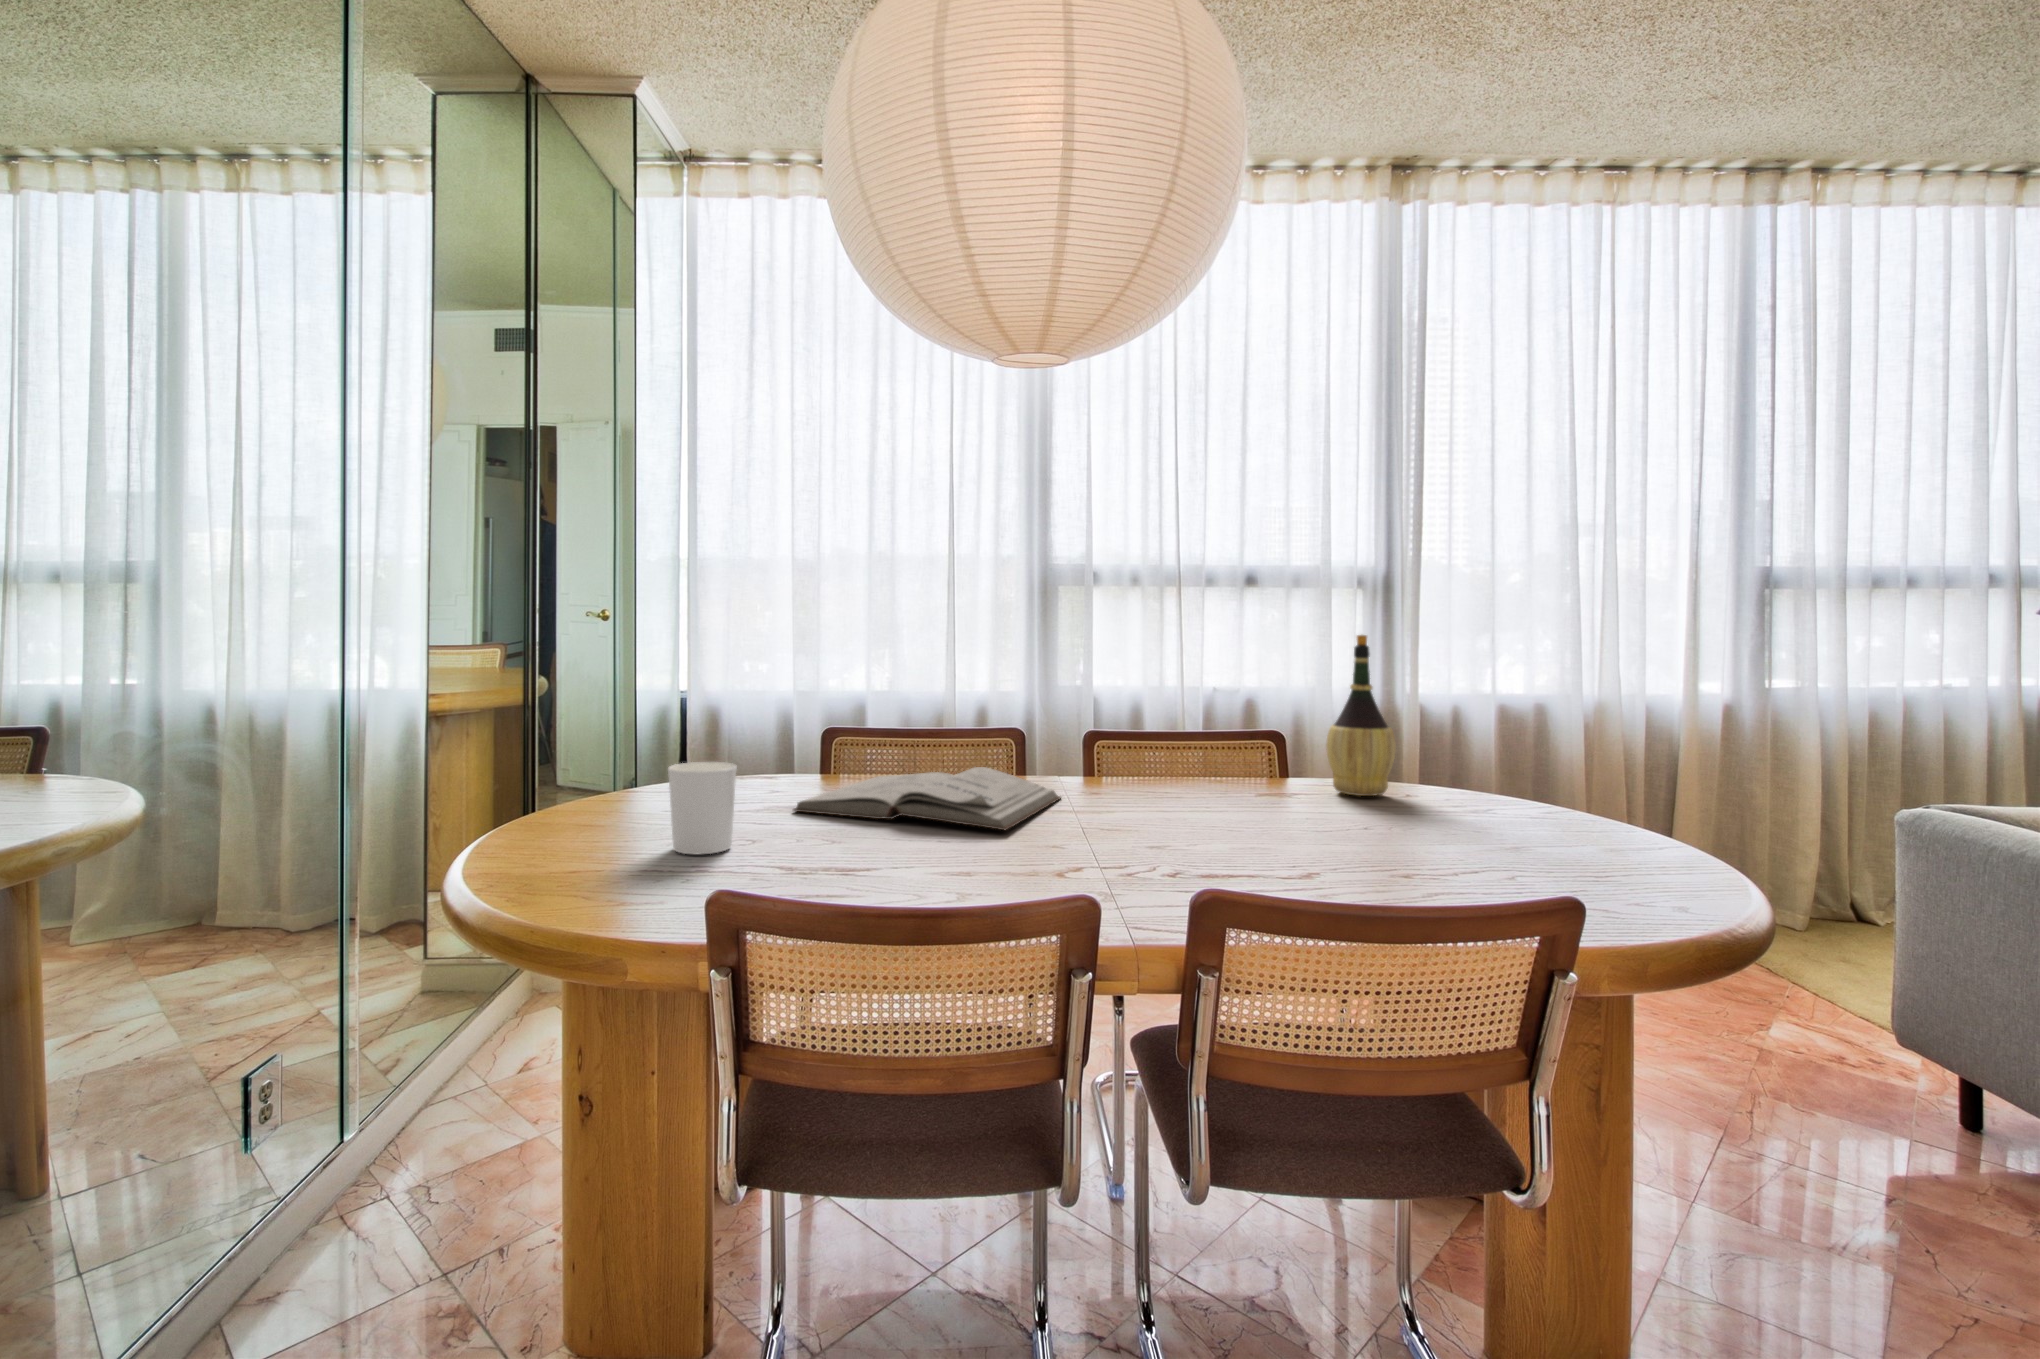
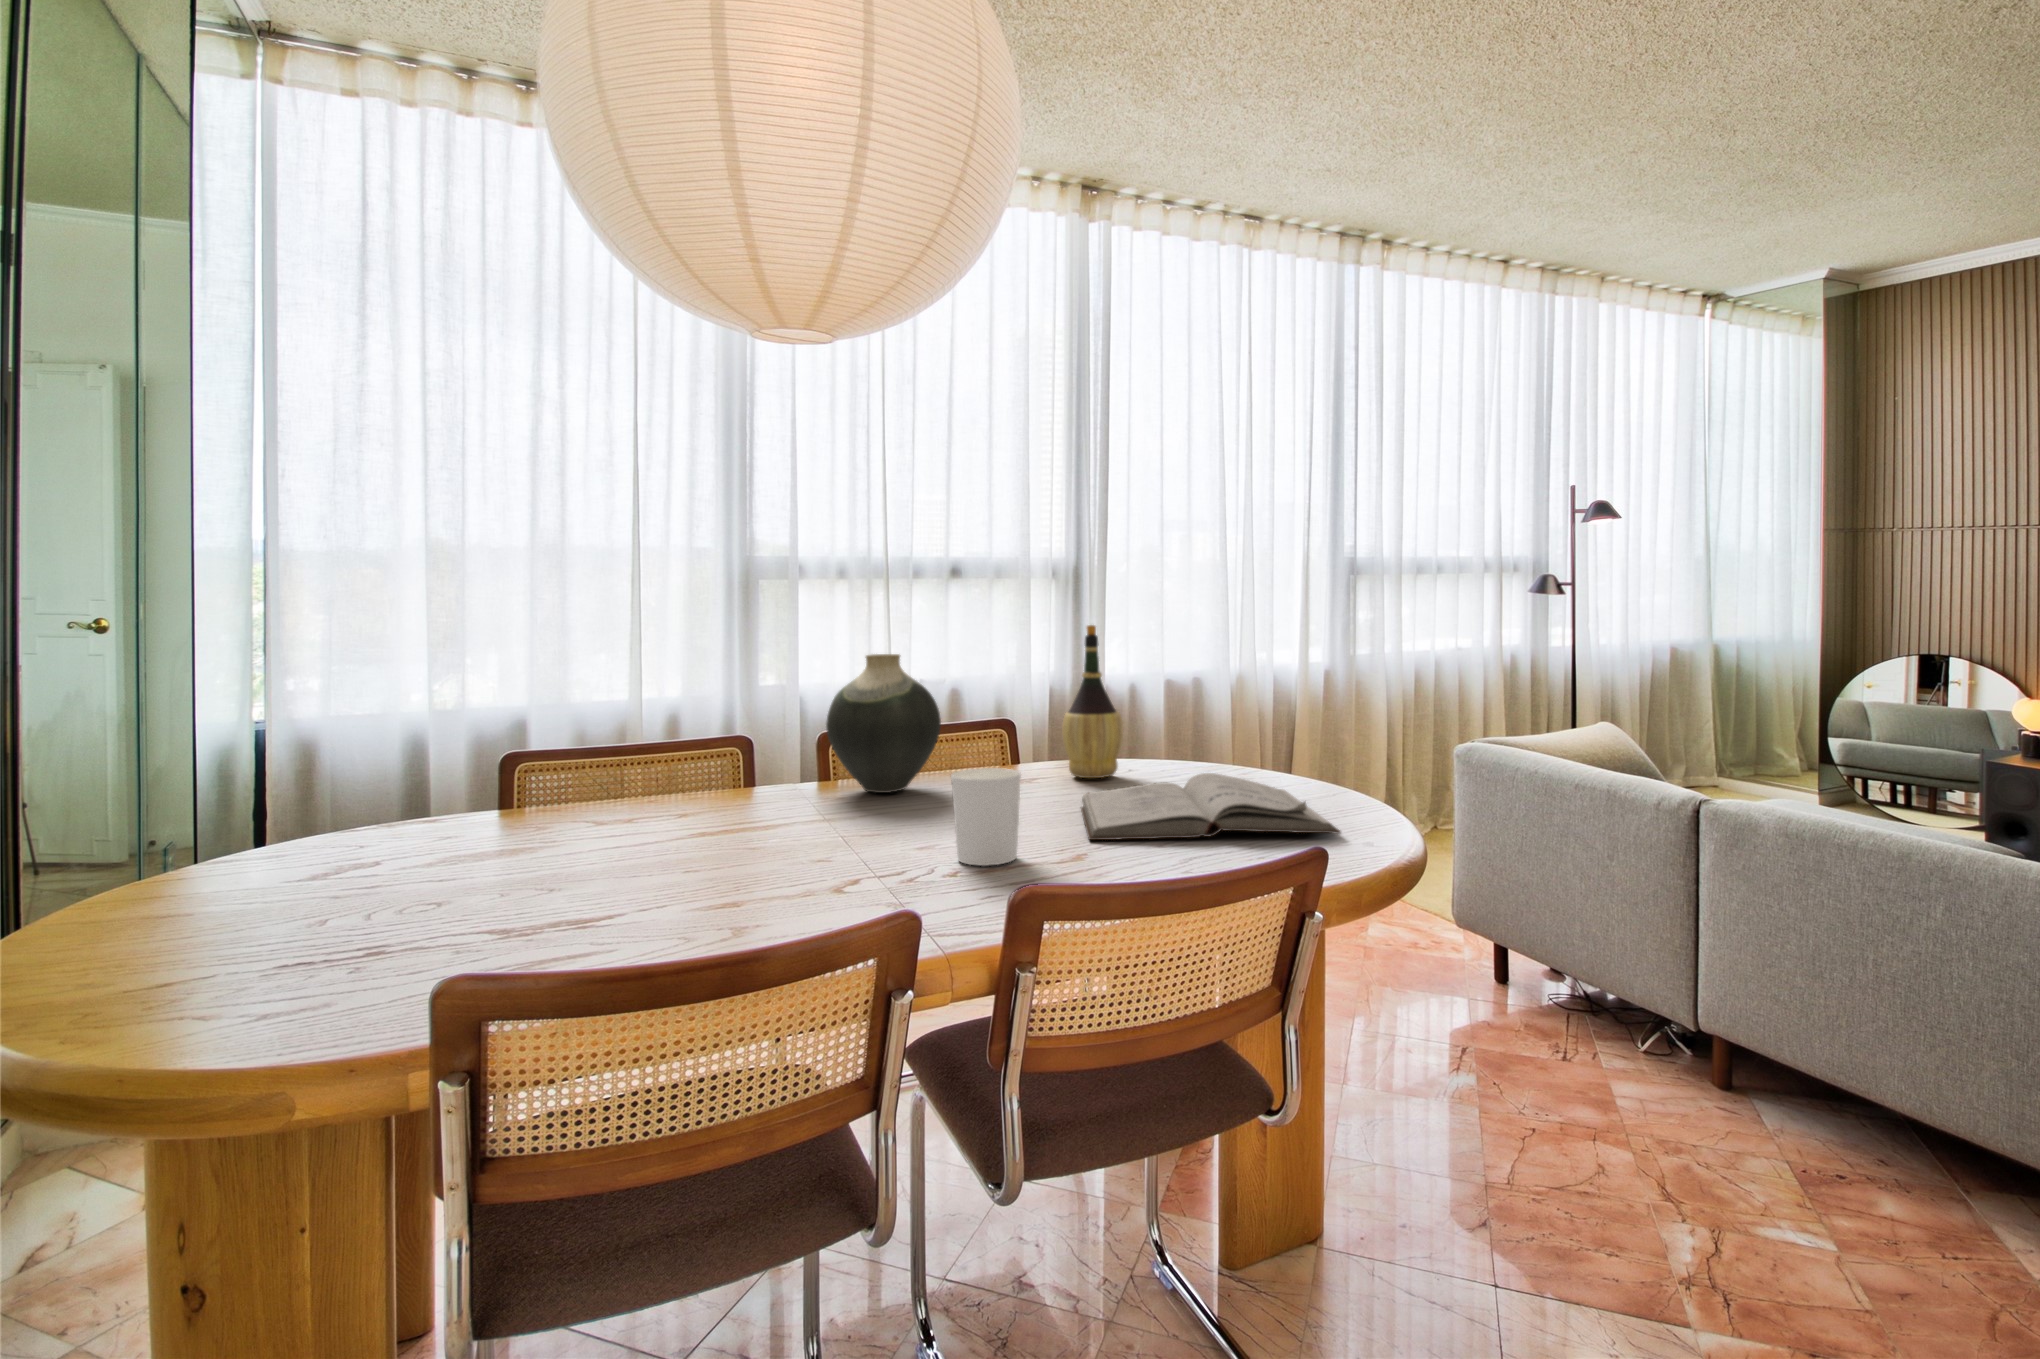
vase: none [1086,657,1196,790] -> present [826,654,941,793]
candle holder: present [668,762,737,854] -> present [951,768,1021,866]
book: present [793,767,1061,830] -> present [1081,773,1341,840]

